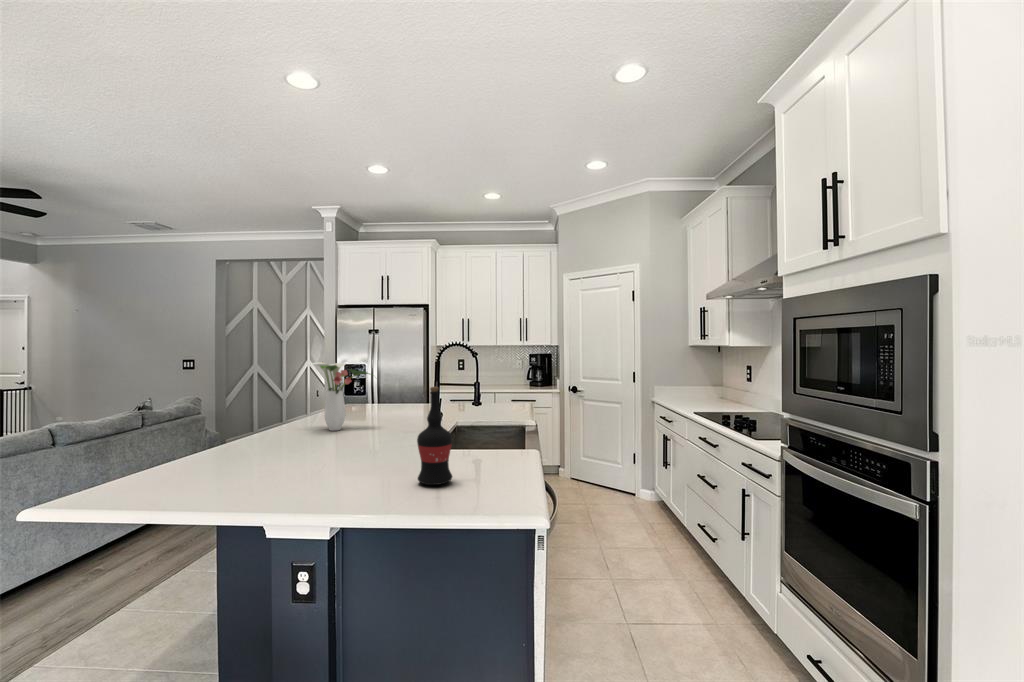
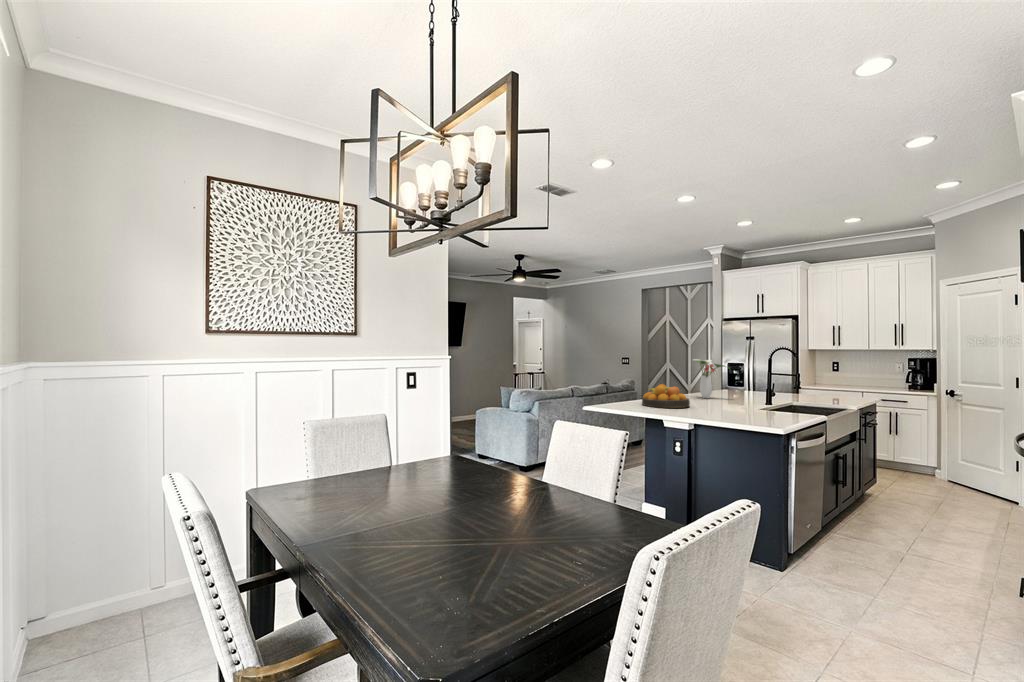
wine bottle: present [417,387,452,485] -> none [730,371,749,417]
fruit bowl: none [205,421,319,483] -> present [642,384,690,408]

